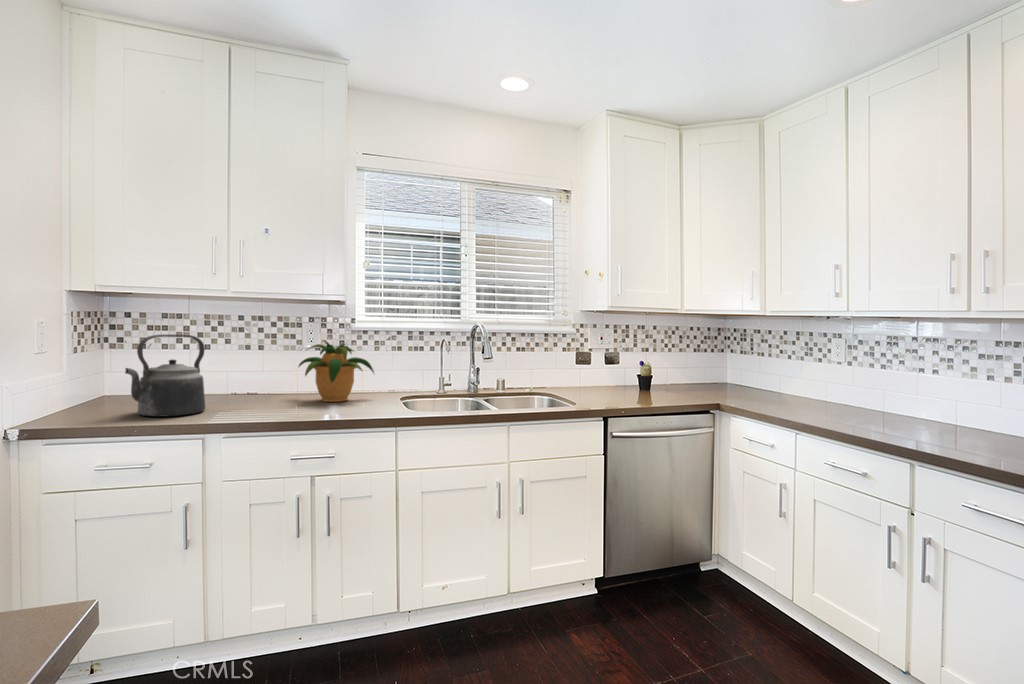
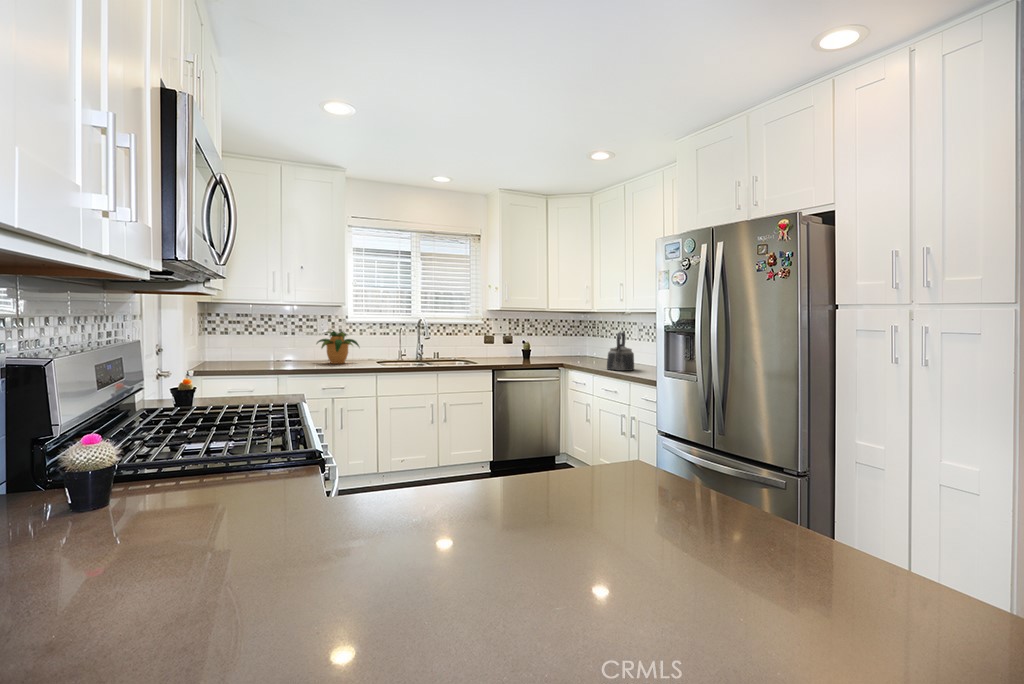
kettle: present [125,334,205,417] -> present [607,332,634,371]

